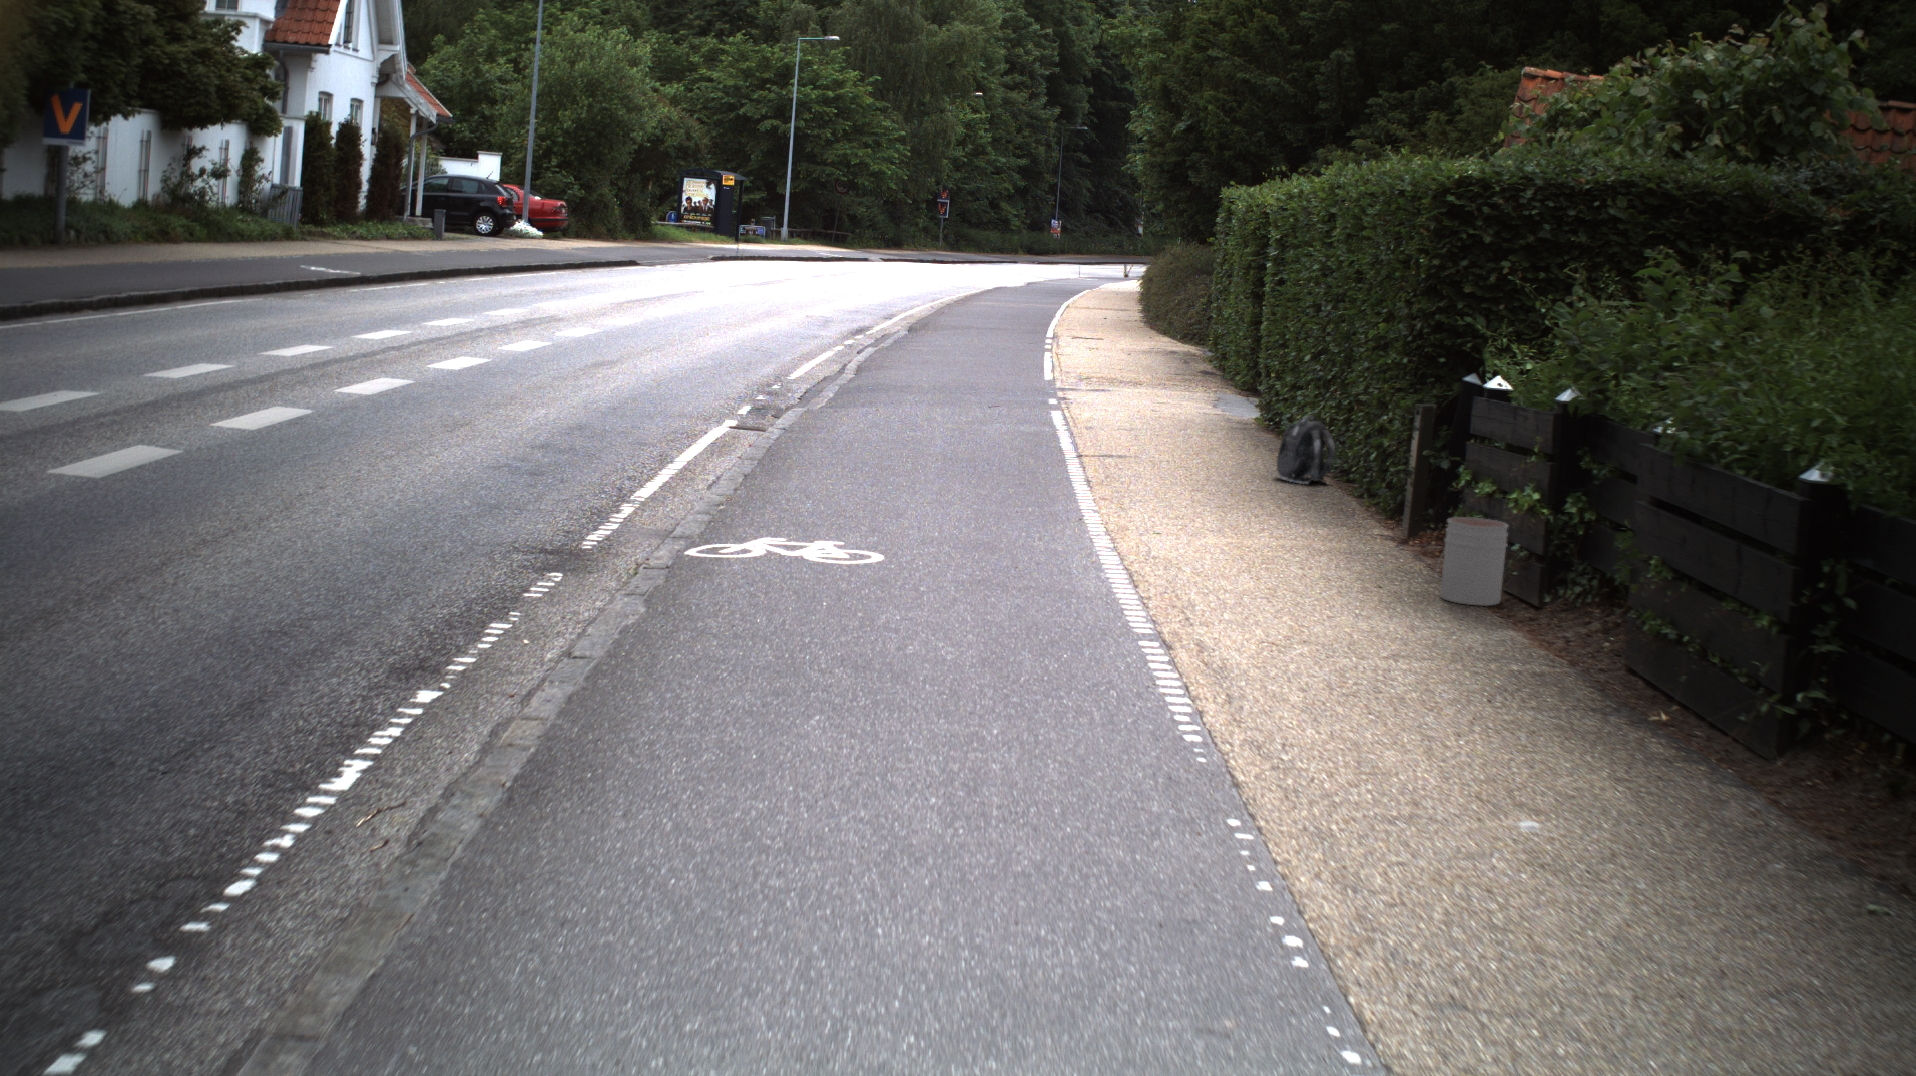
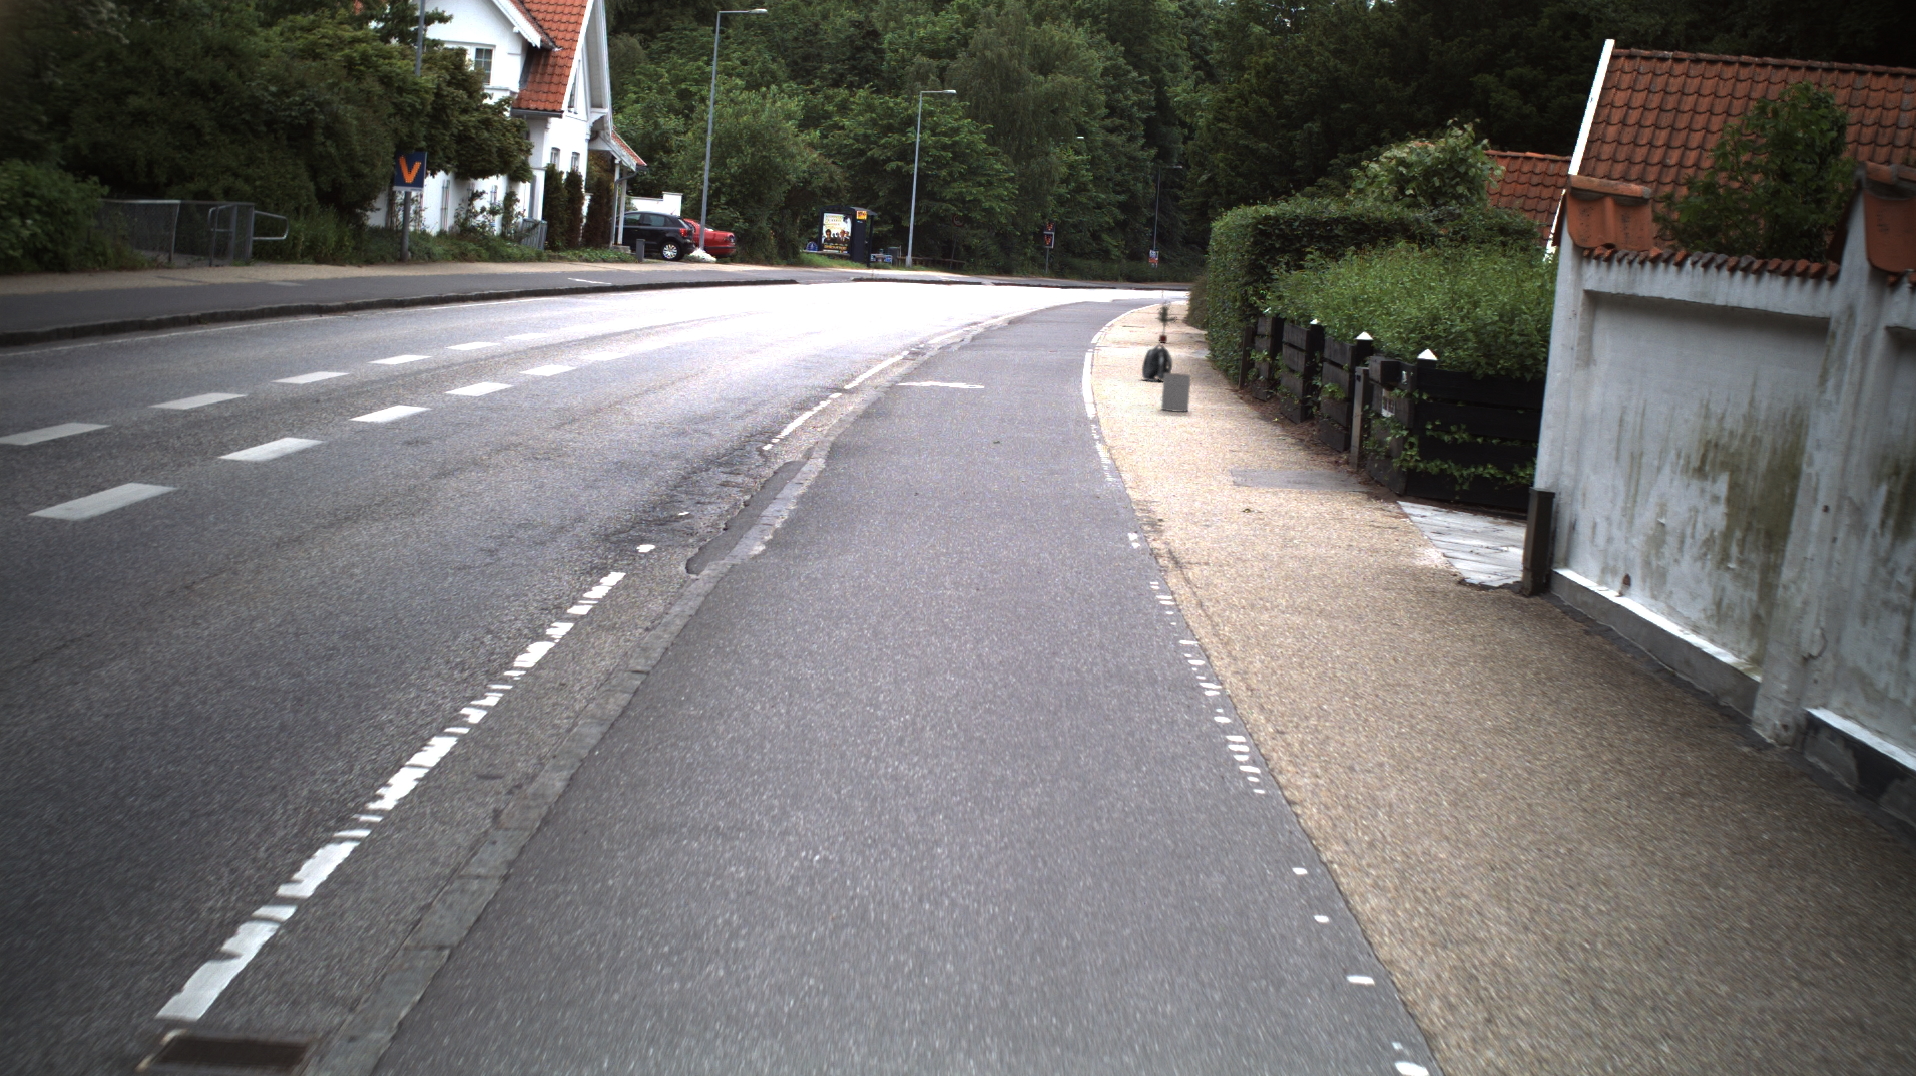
potted tree: none [1186,310,1220,374] -> present [1157,303,1177,343]

